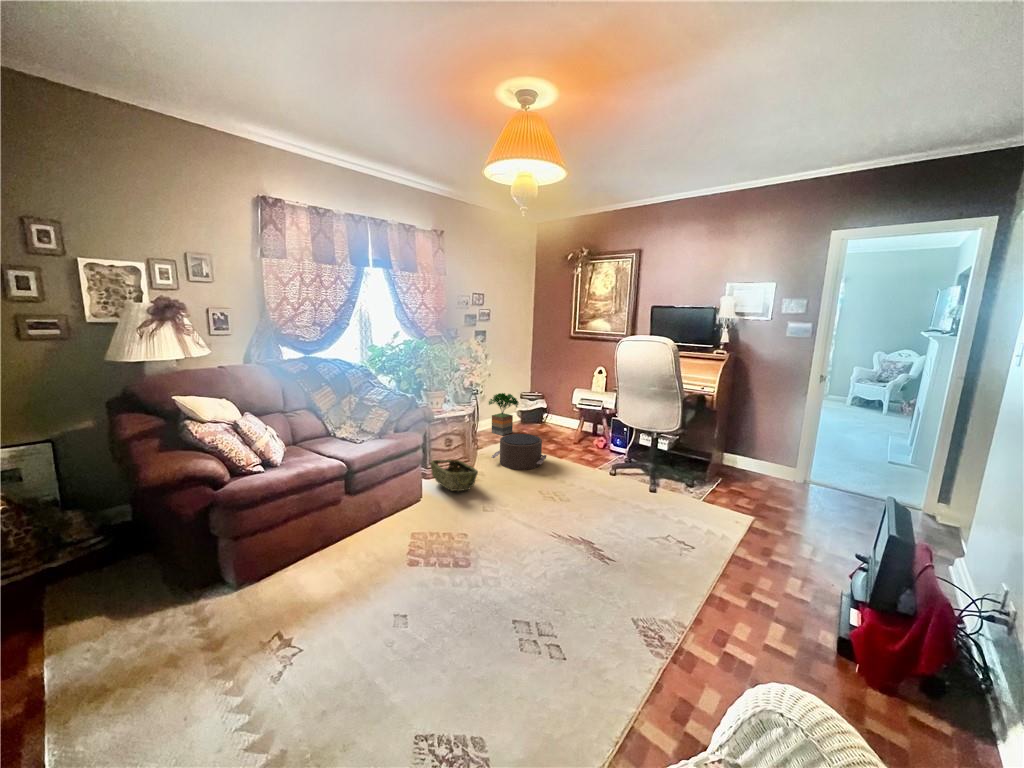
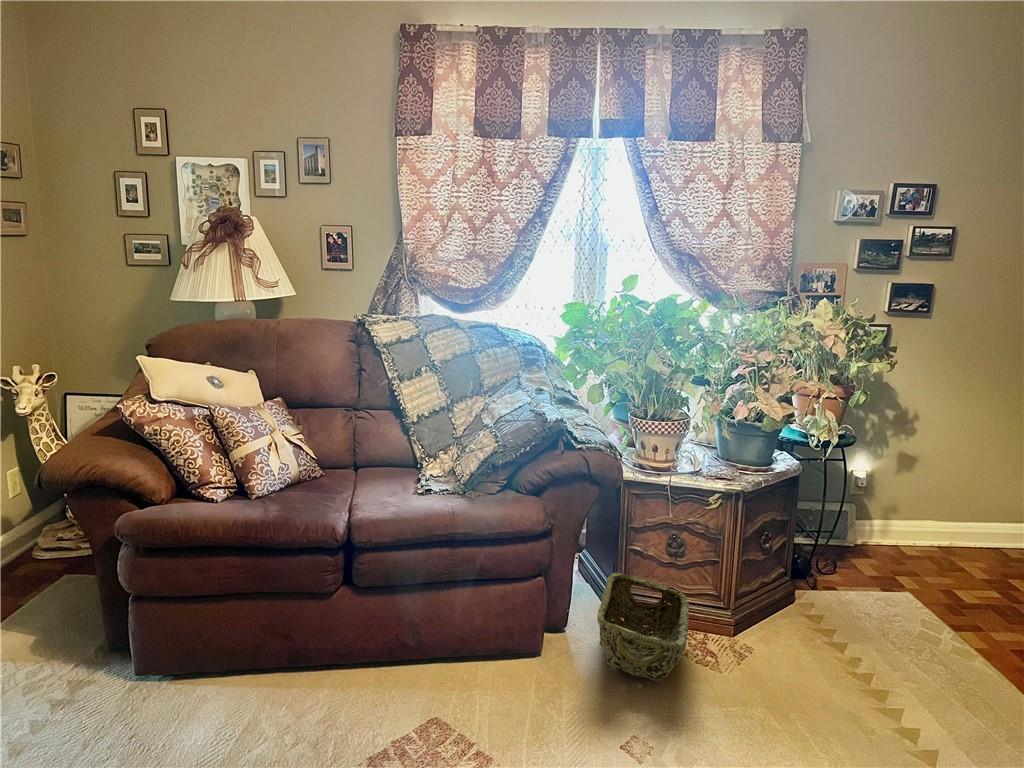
potted tree: present [489,393,519,436] -> none [896,451,997,568]
pouf: present [491,434,546,470] -> none [799,573,984,704]

